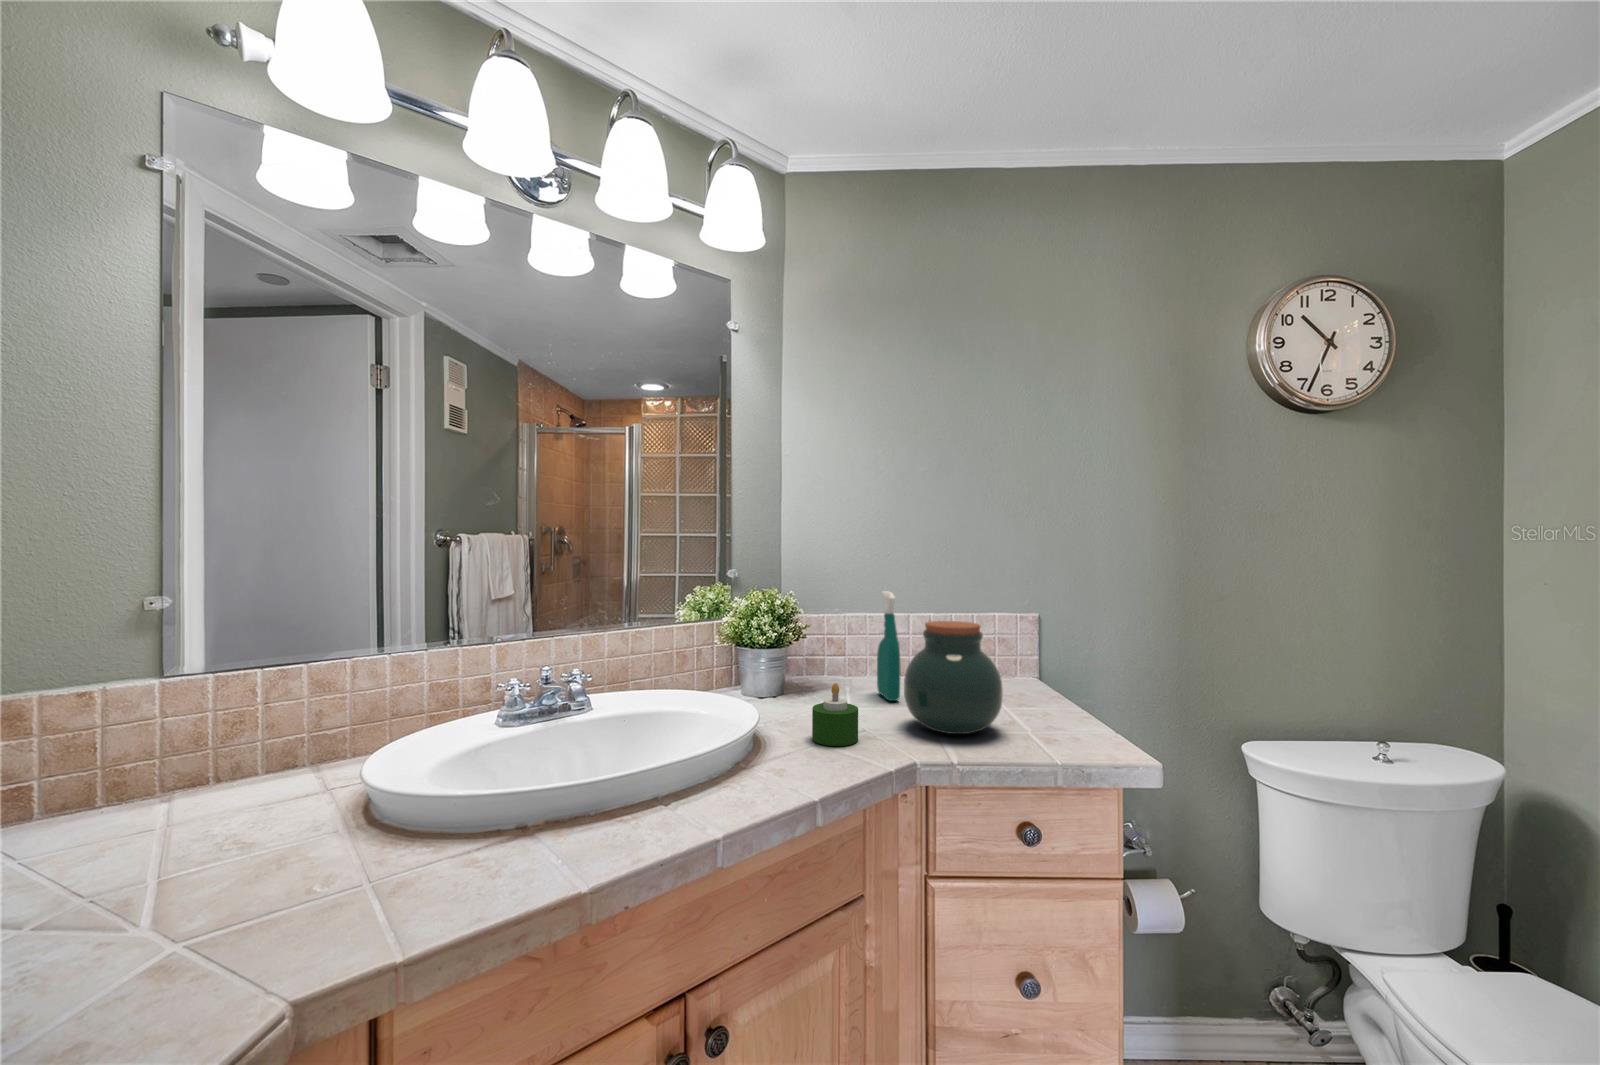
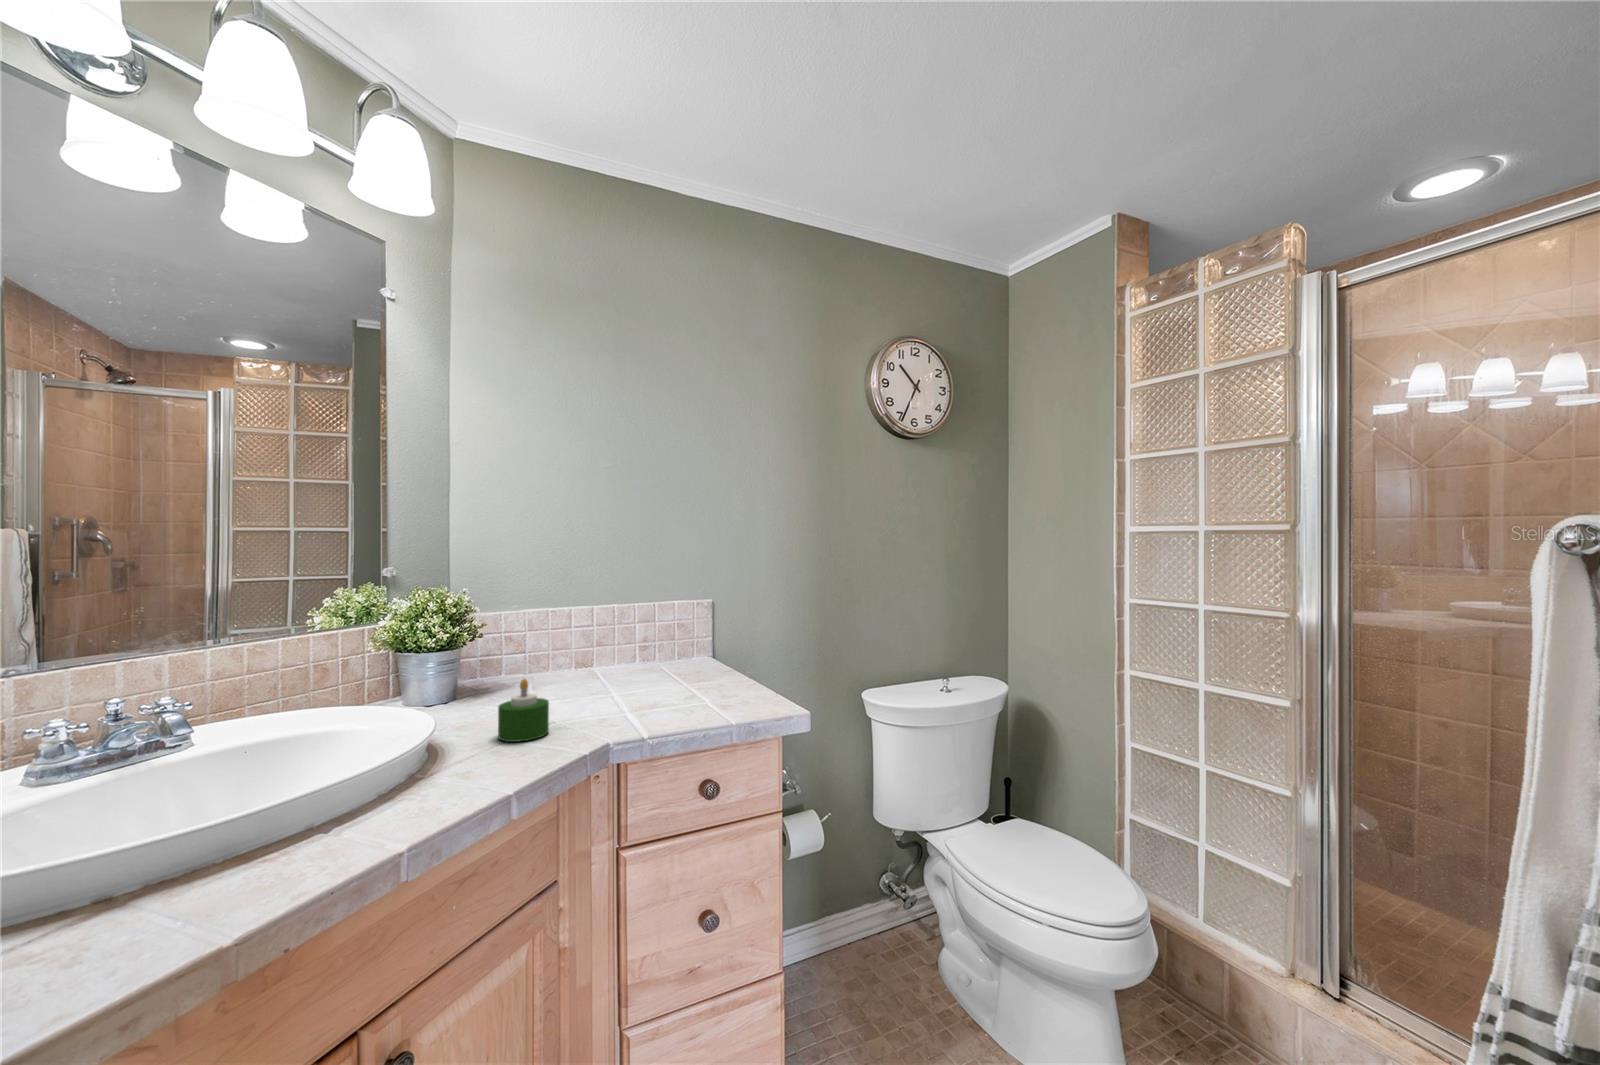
spray bottle: present [877,591,901,701] -> none [564,585,589,693]
jar: present [904,621,1003,734] -> none [595,610,686,713]

